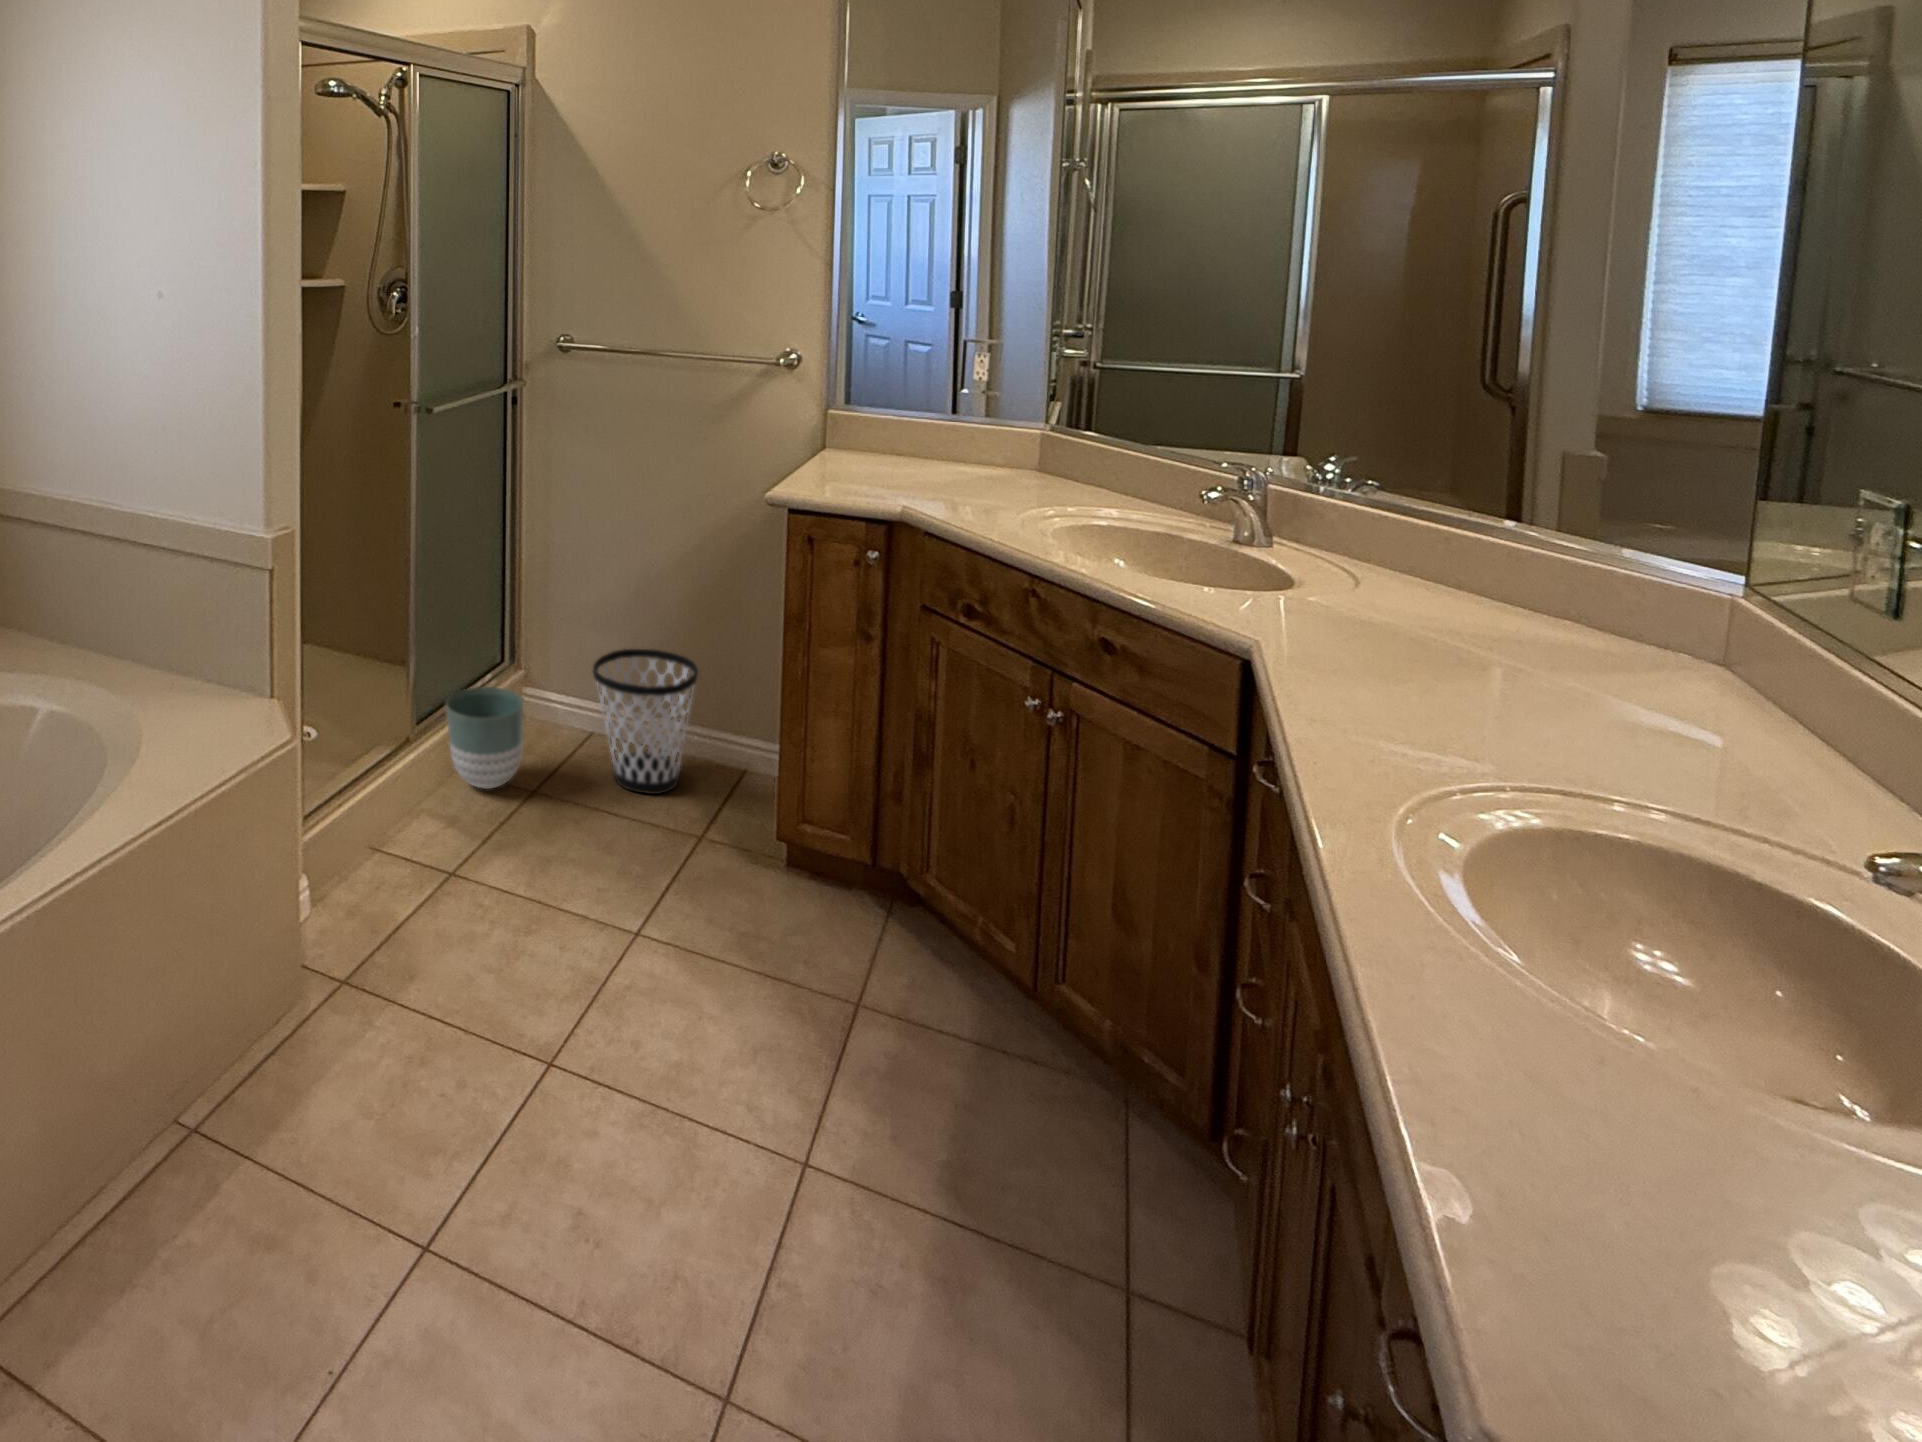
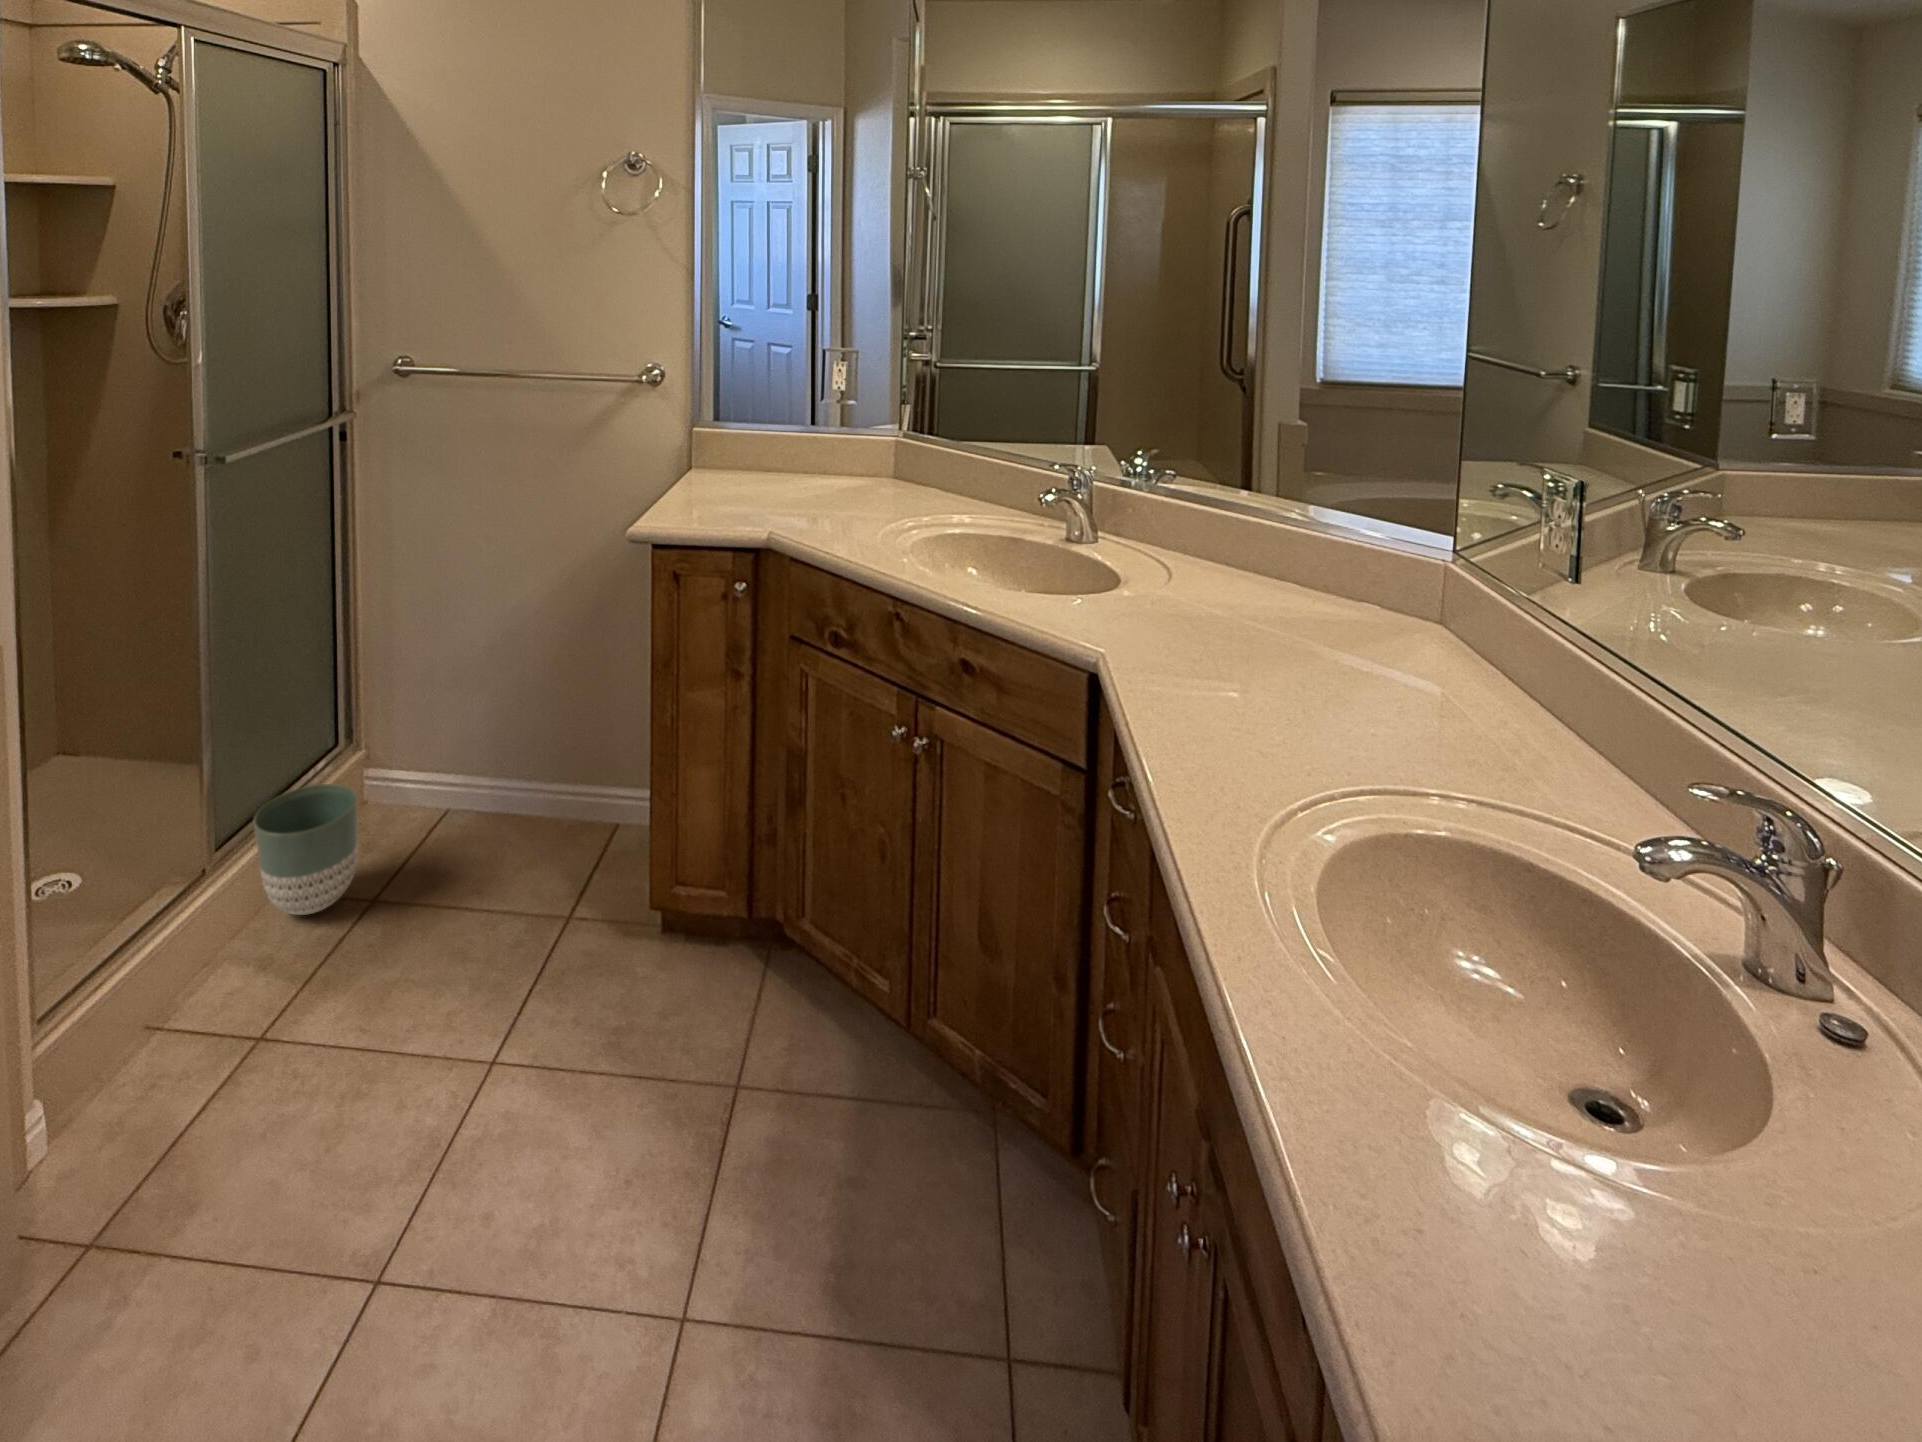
wastebasket: present [593,649,698,794] -> none [444,704,566,875]

